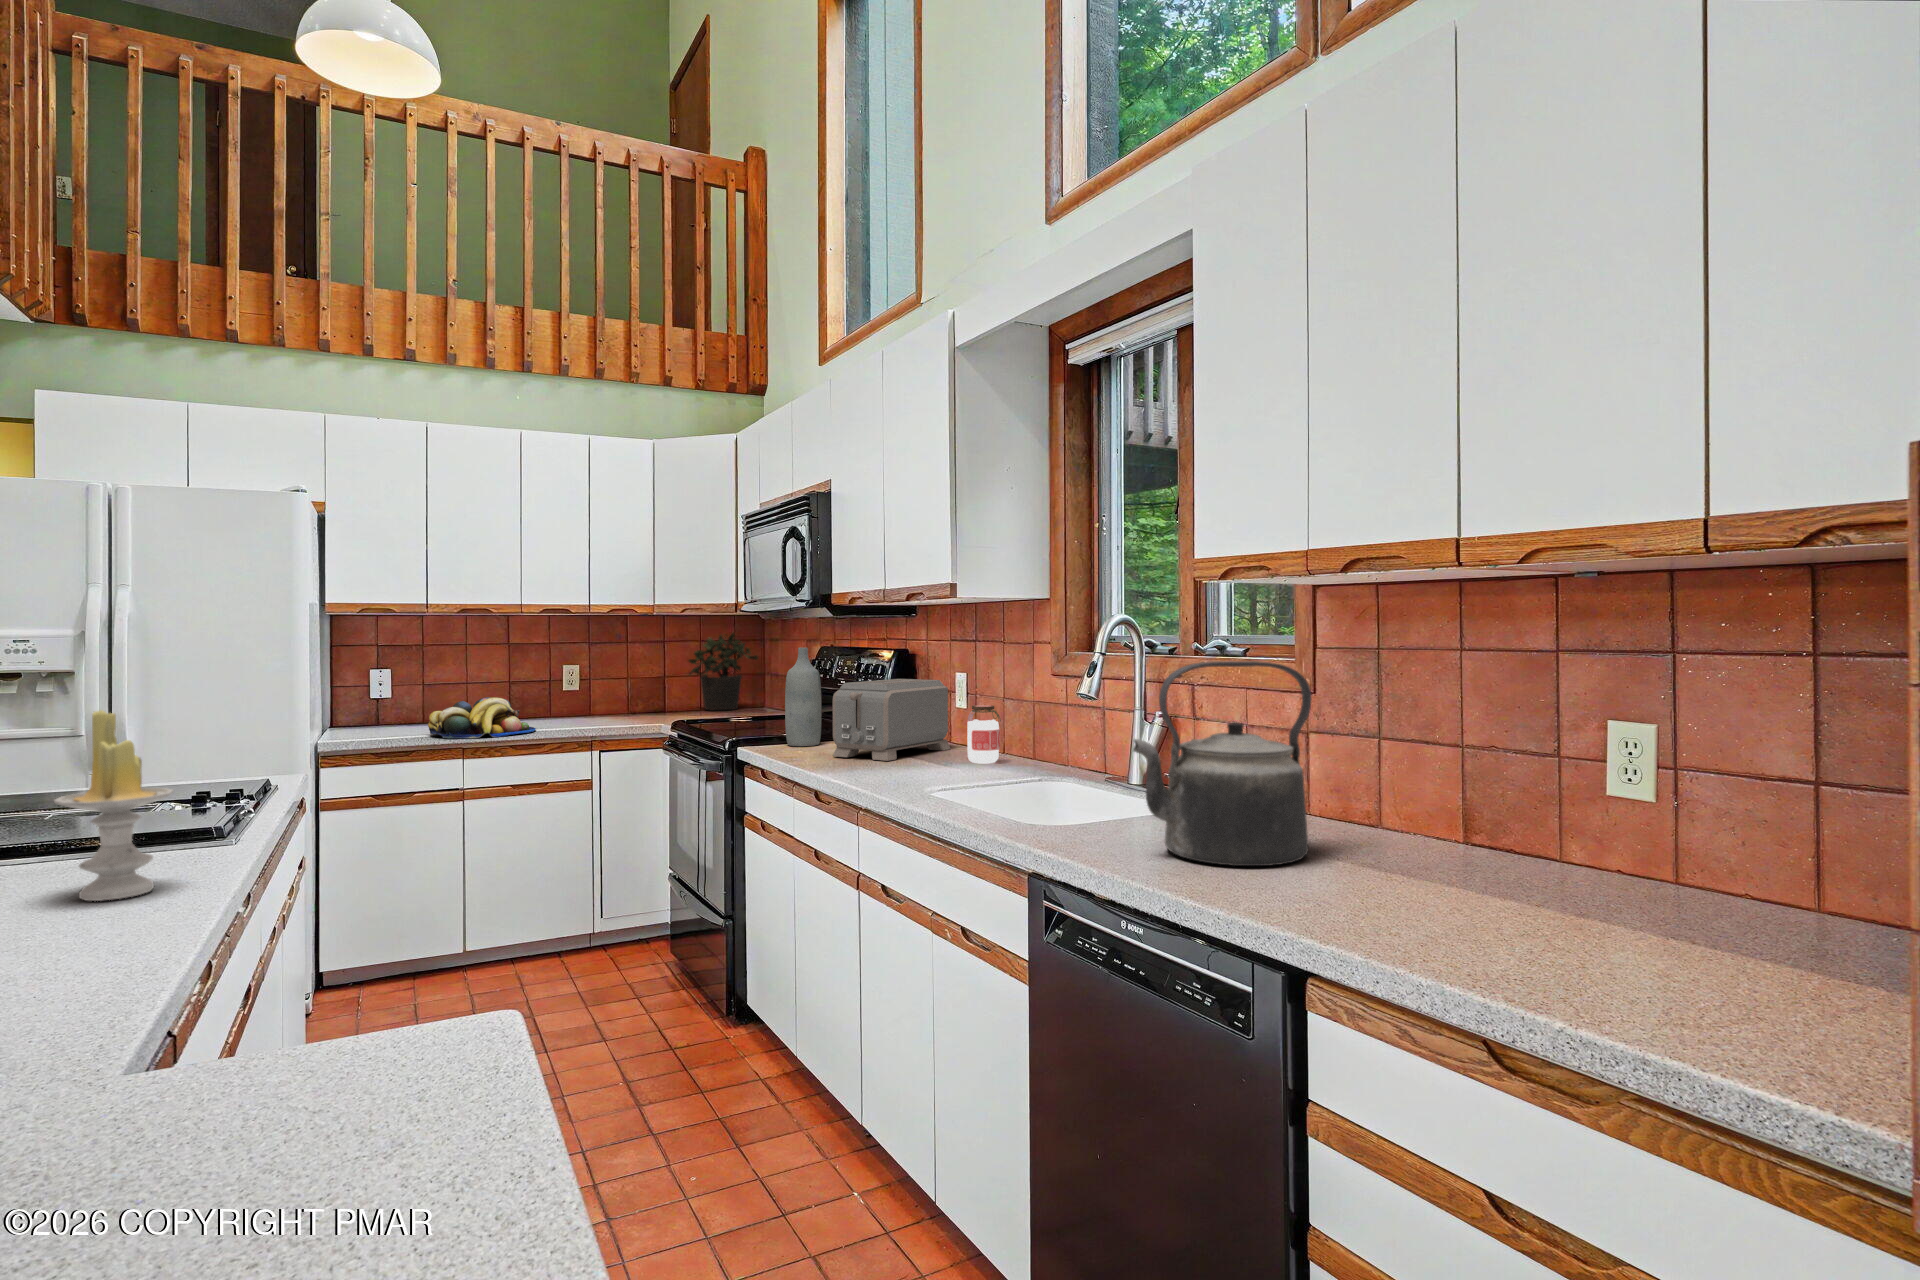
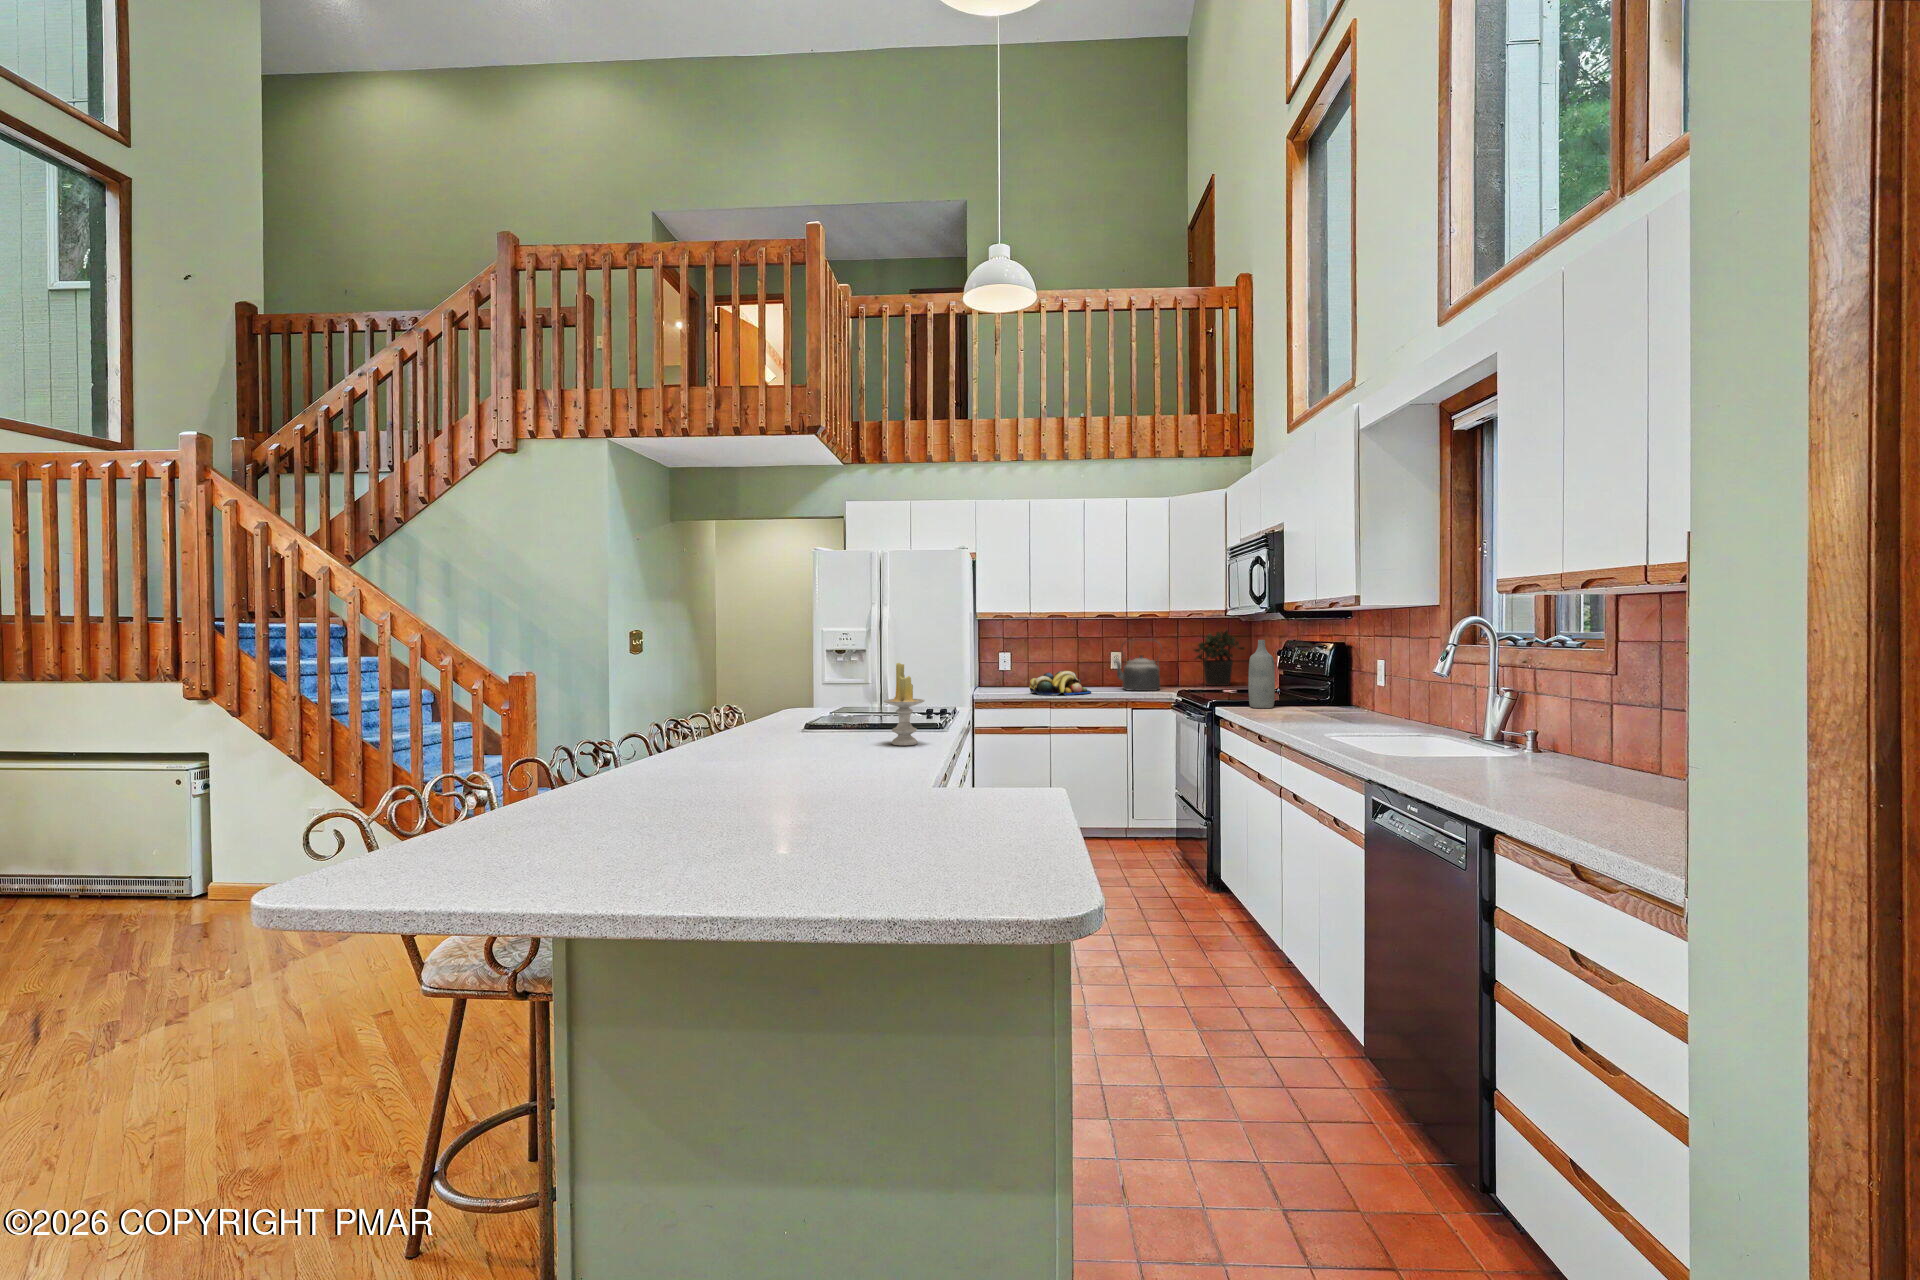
kettle: present [1133,661,1312,866] -> present [1114,655,1160,691]
toaster: present [833,679,951,761] -> none [1276,663,1370,719]
jar: present [967,705,1001,764] -> none [1372,682,1400,724]

